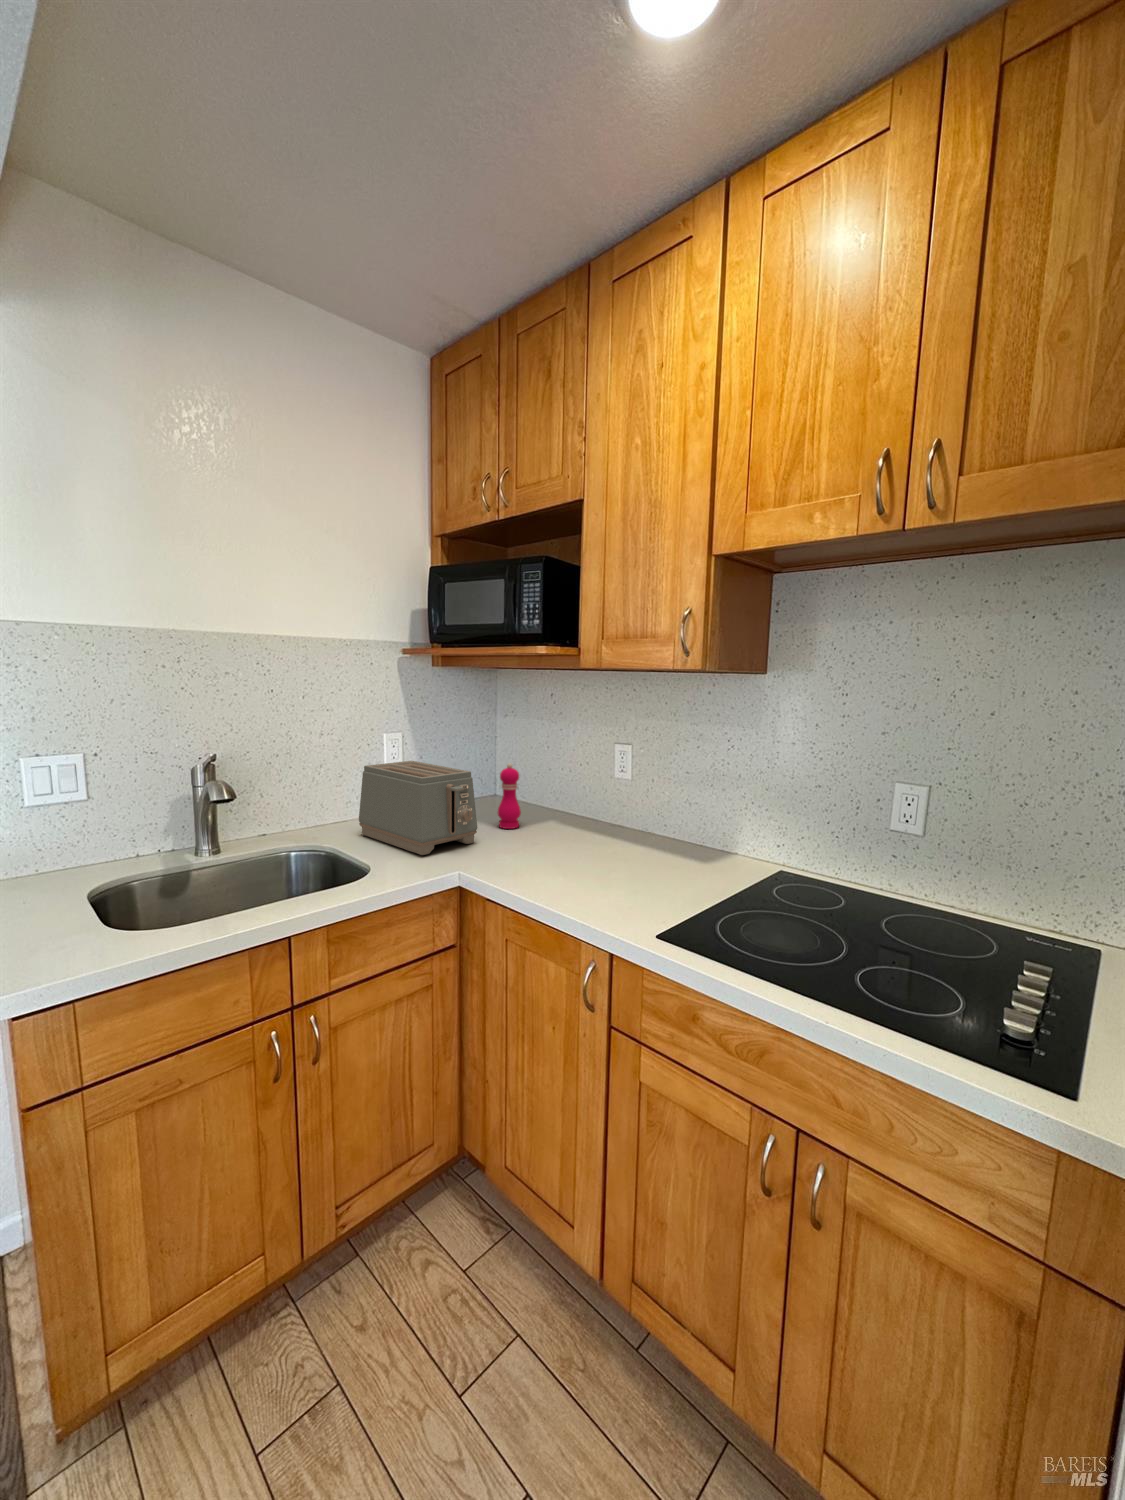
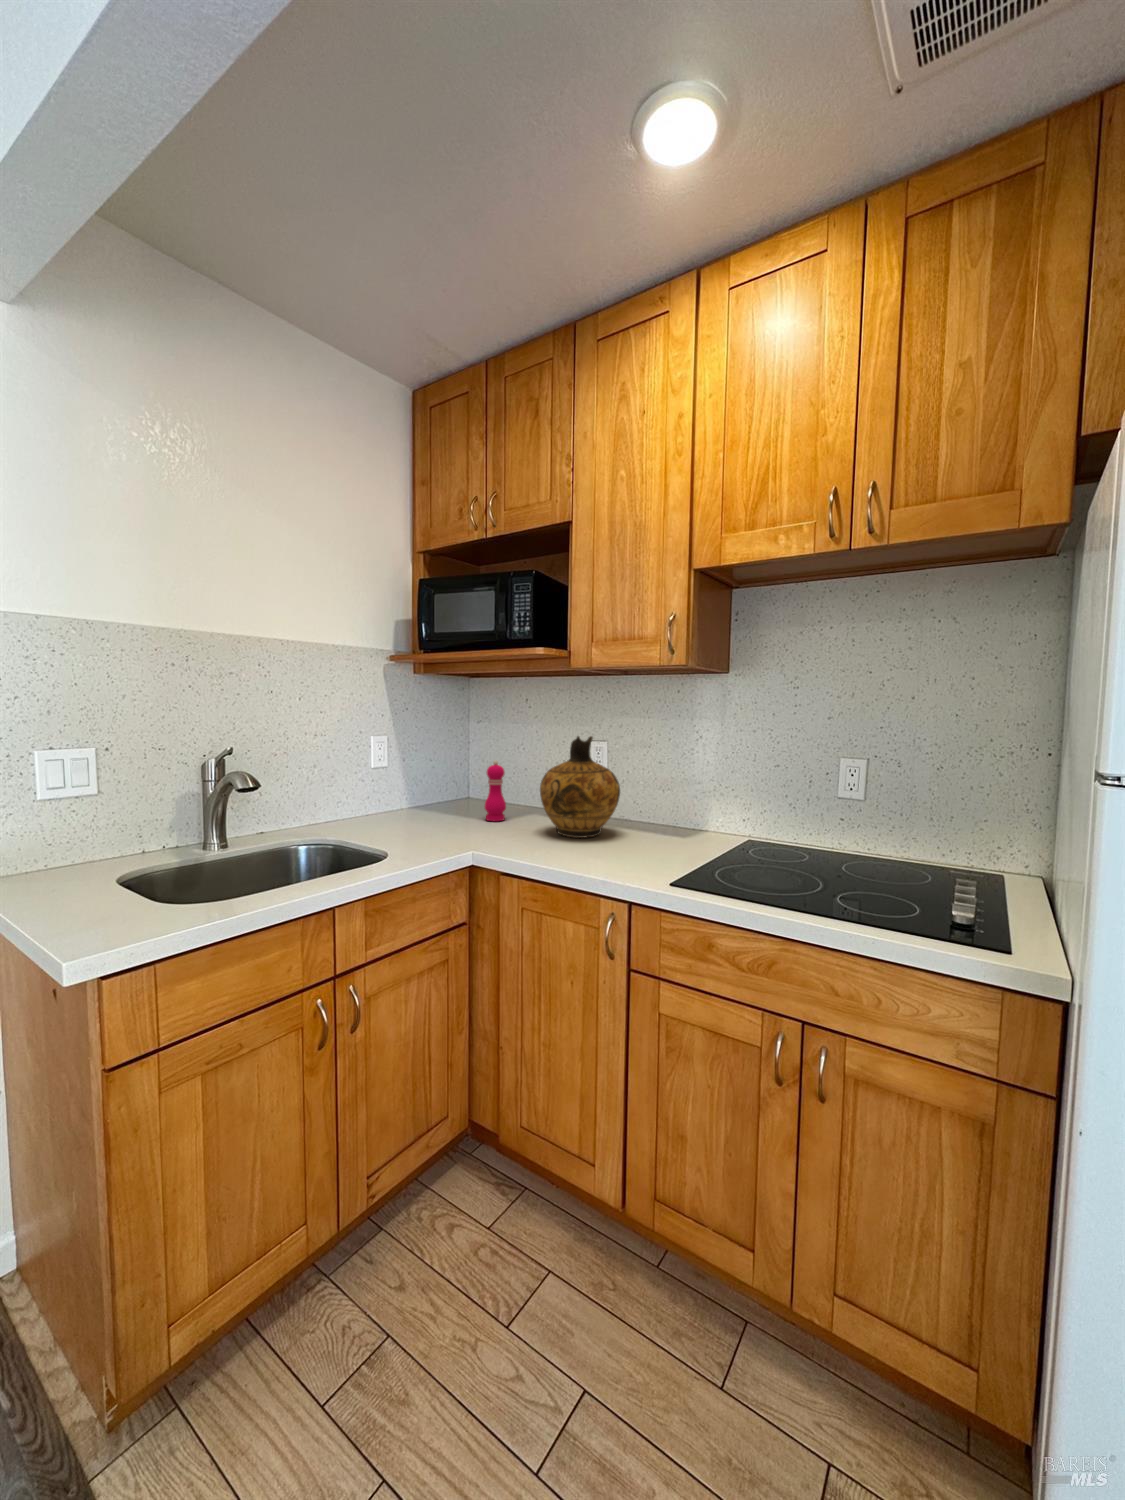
ceramic jug: none [546,744,636,857] -> present [540,736,620,838]
toaster: present [359,761,477,855] -> none [356,760,474,842]

